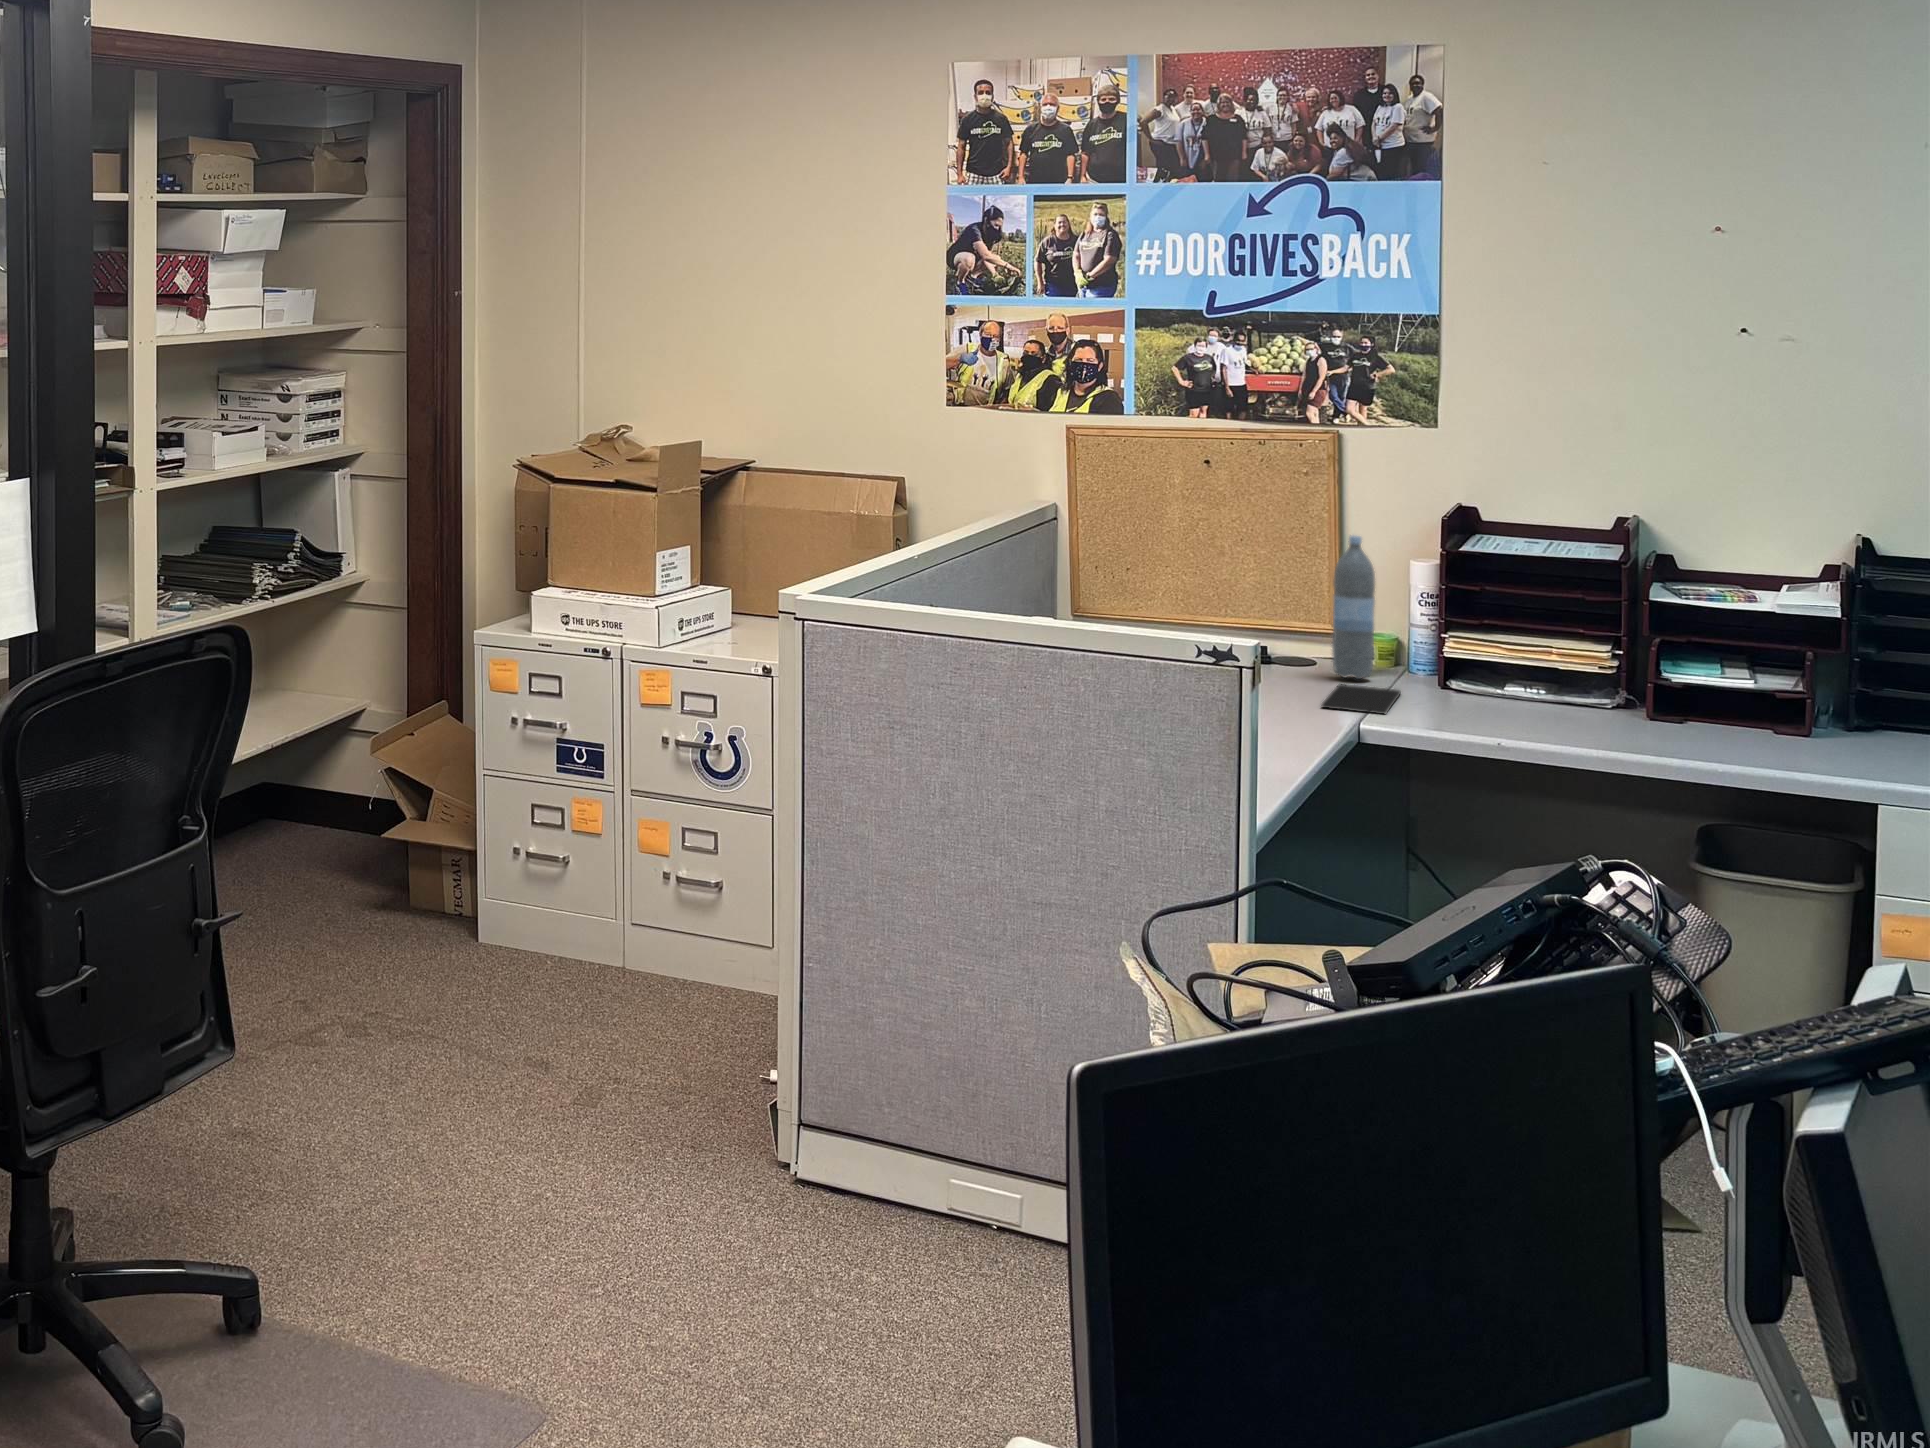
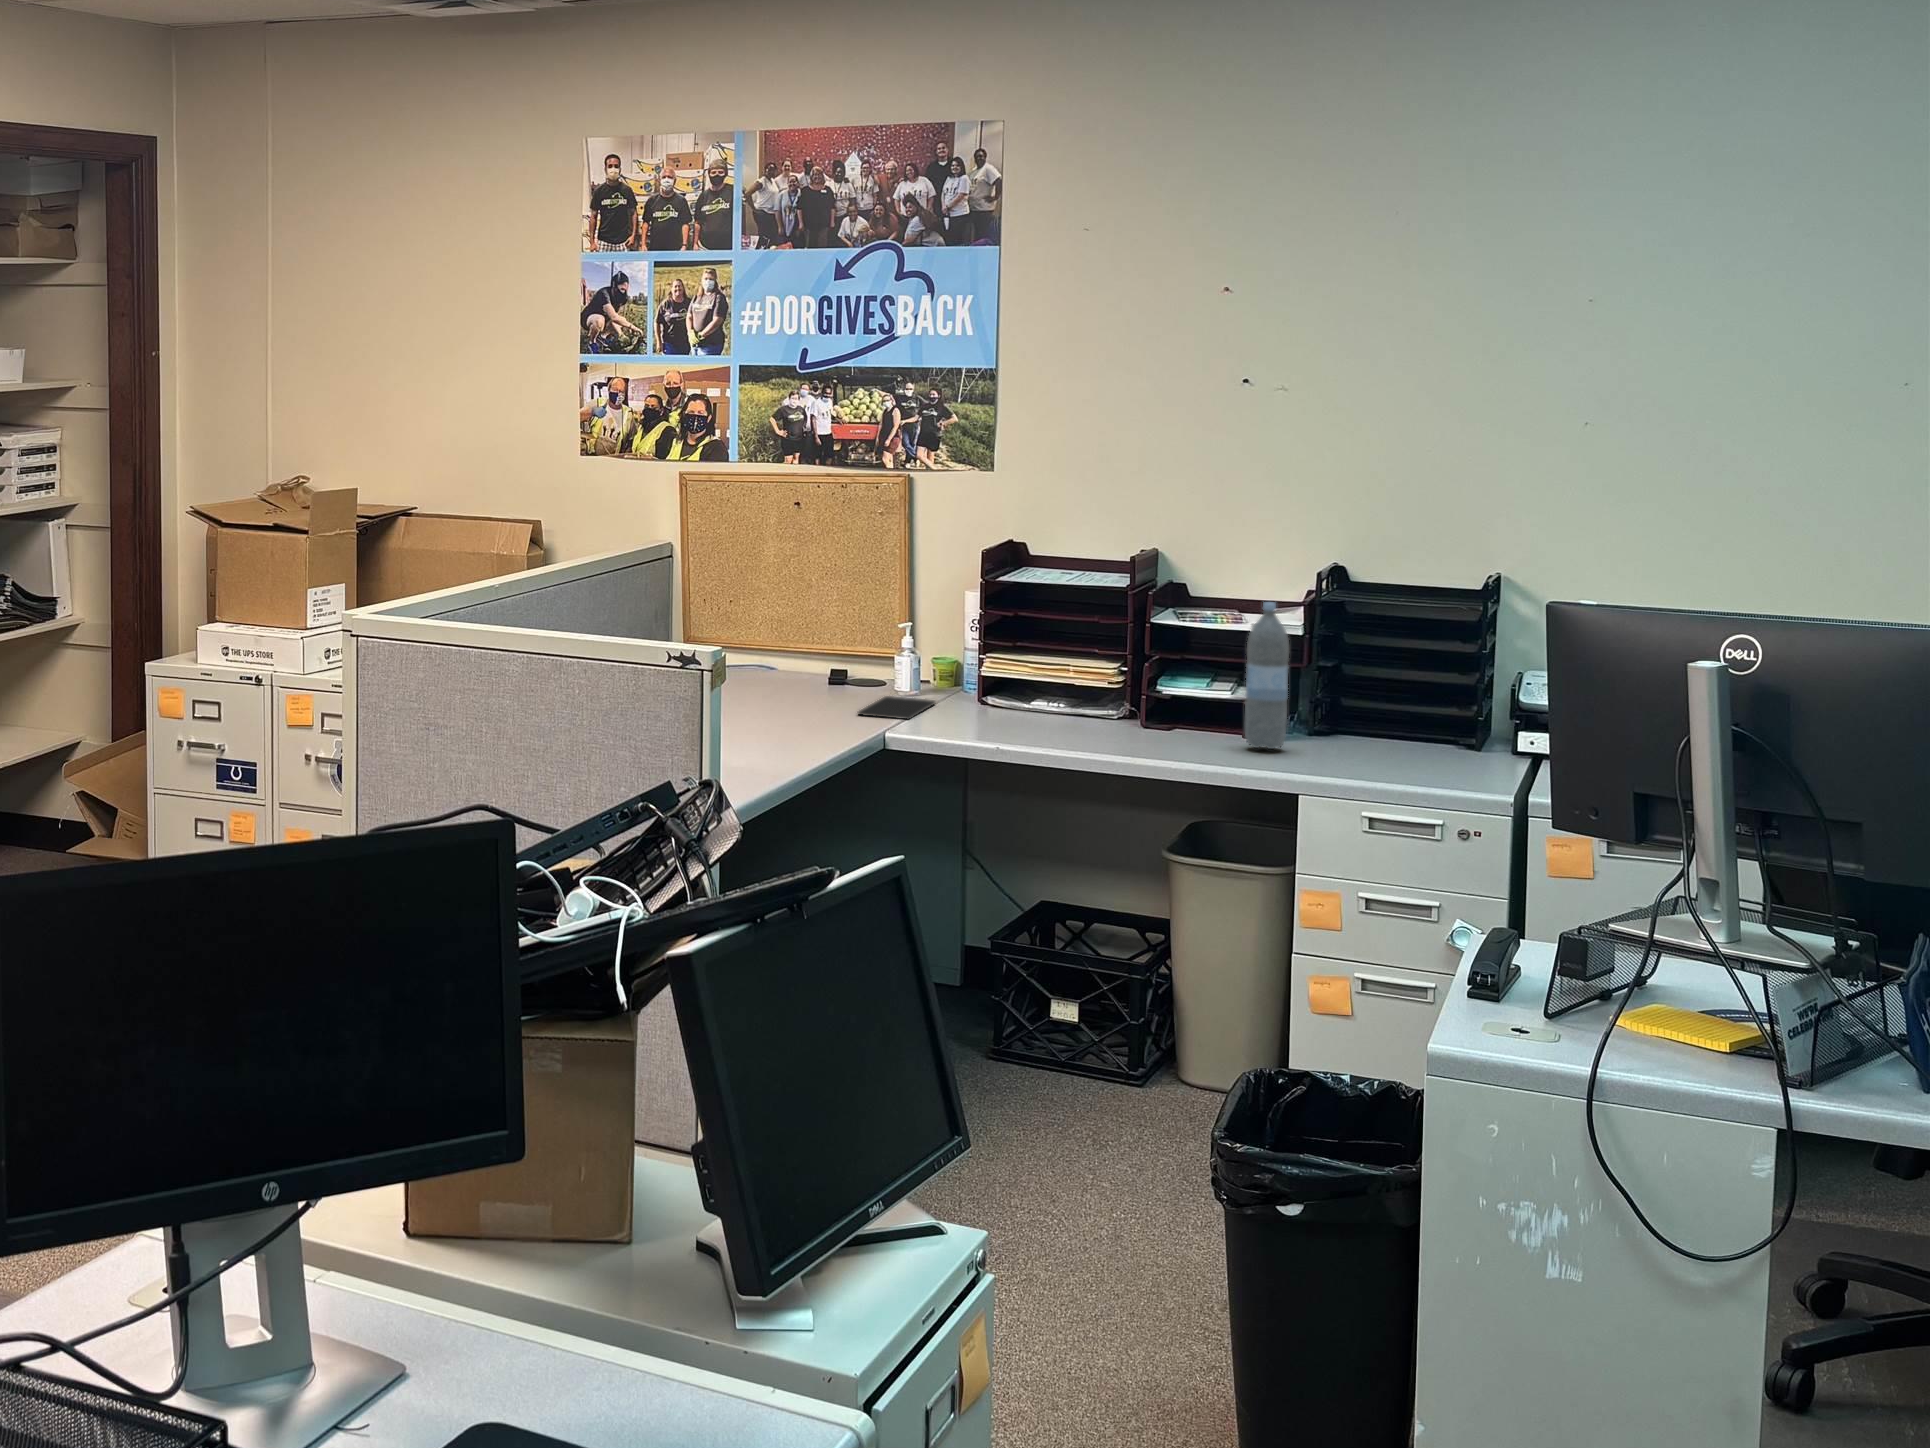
water bottle: present [1332,535,1375,679] -> present [1245,602,1289,749]

